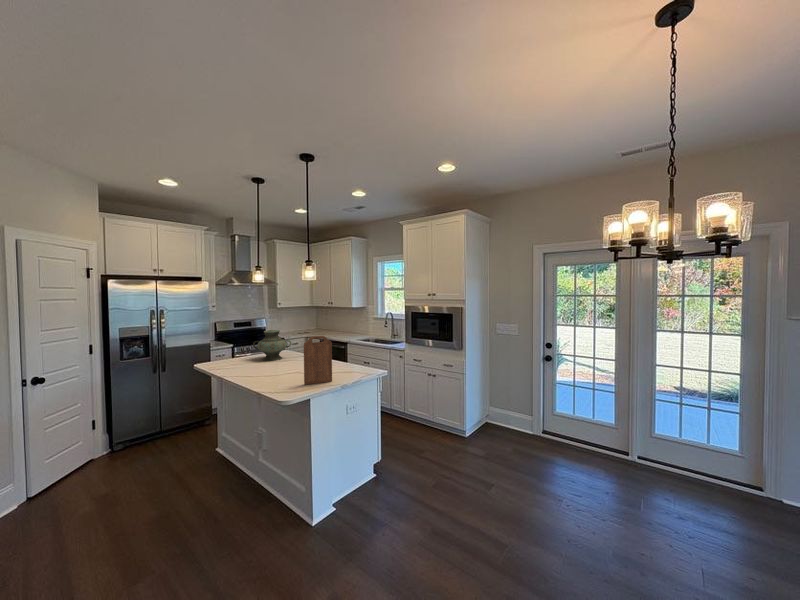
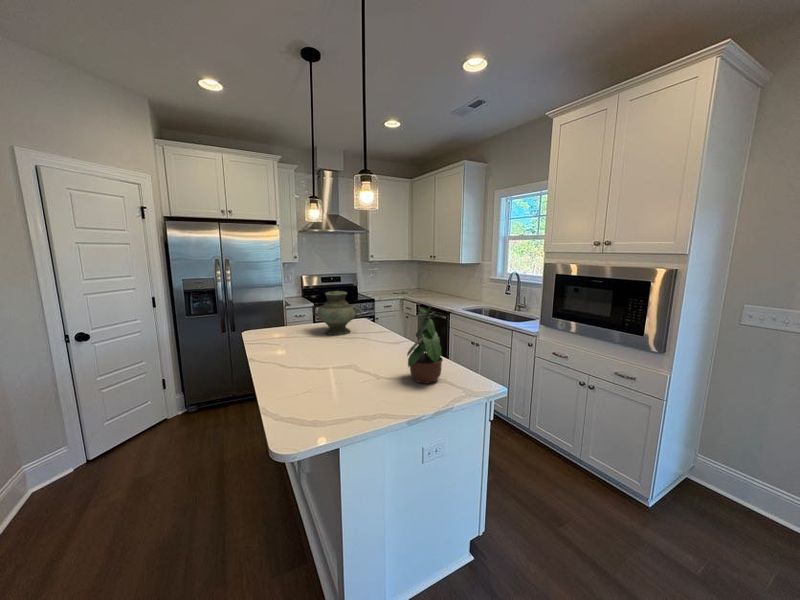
potted plant: none [331,332,357,374] -> present [407,307,443,383]
cutting board: present [304,336,332,384] -> none [343,314,396,401]

